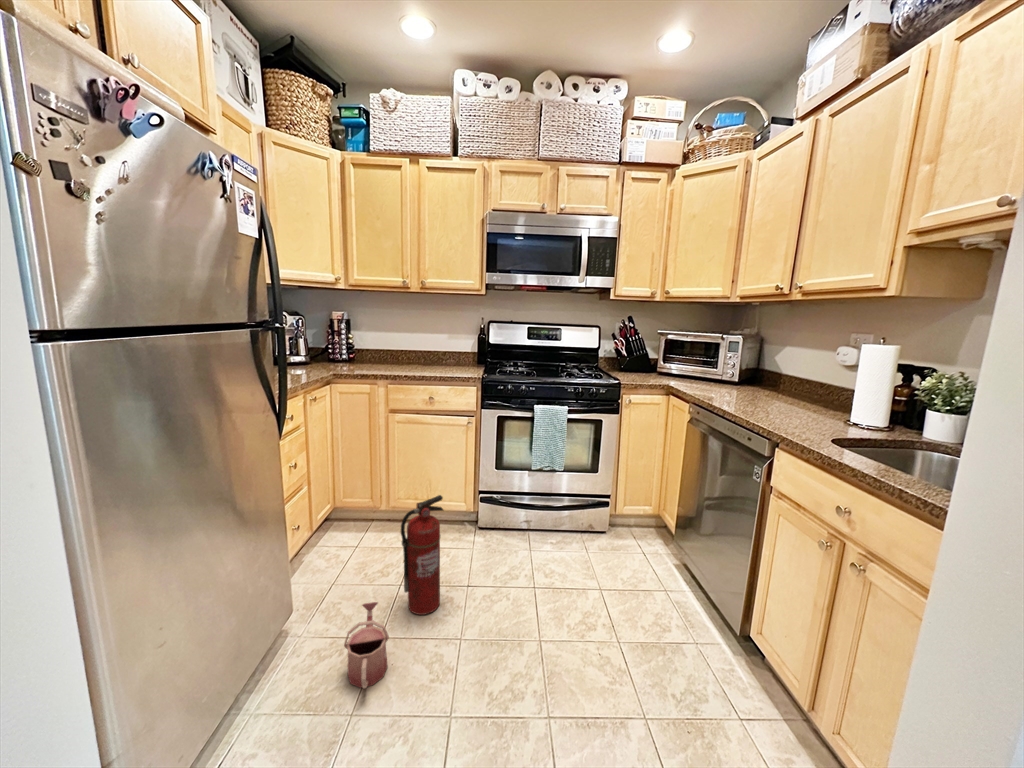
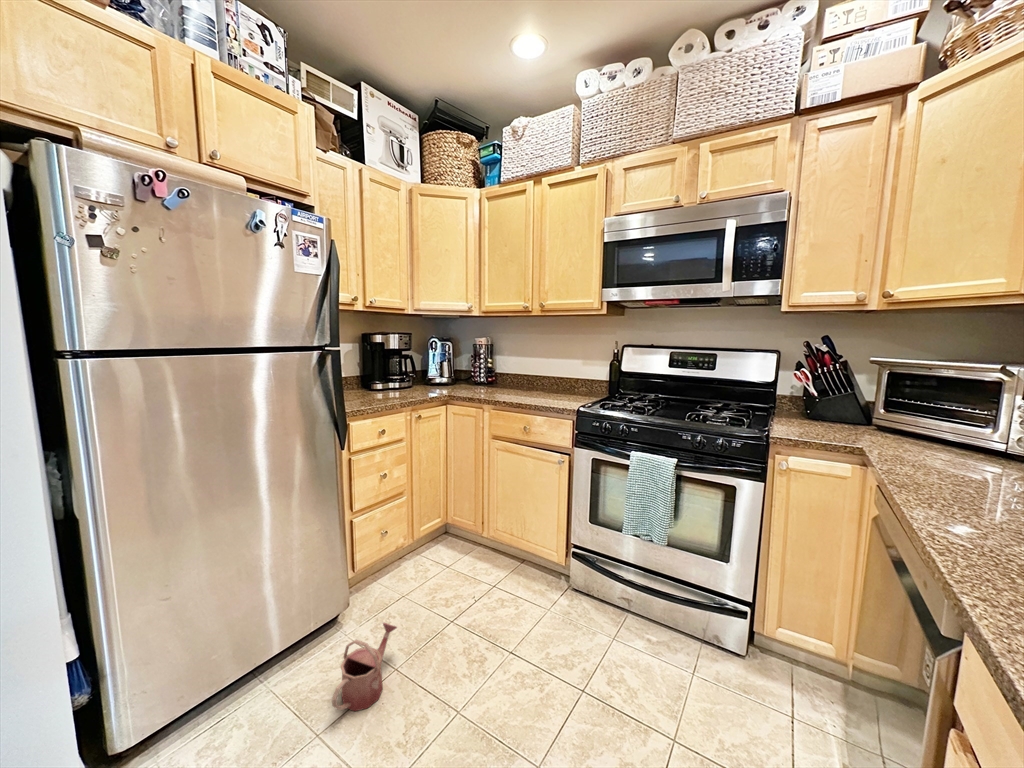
fire extinguisher: present [401,495,443,615] -> none [431,533,480,662]

